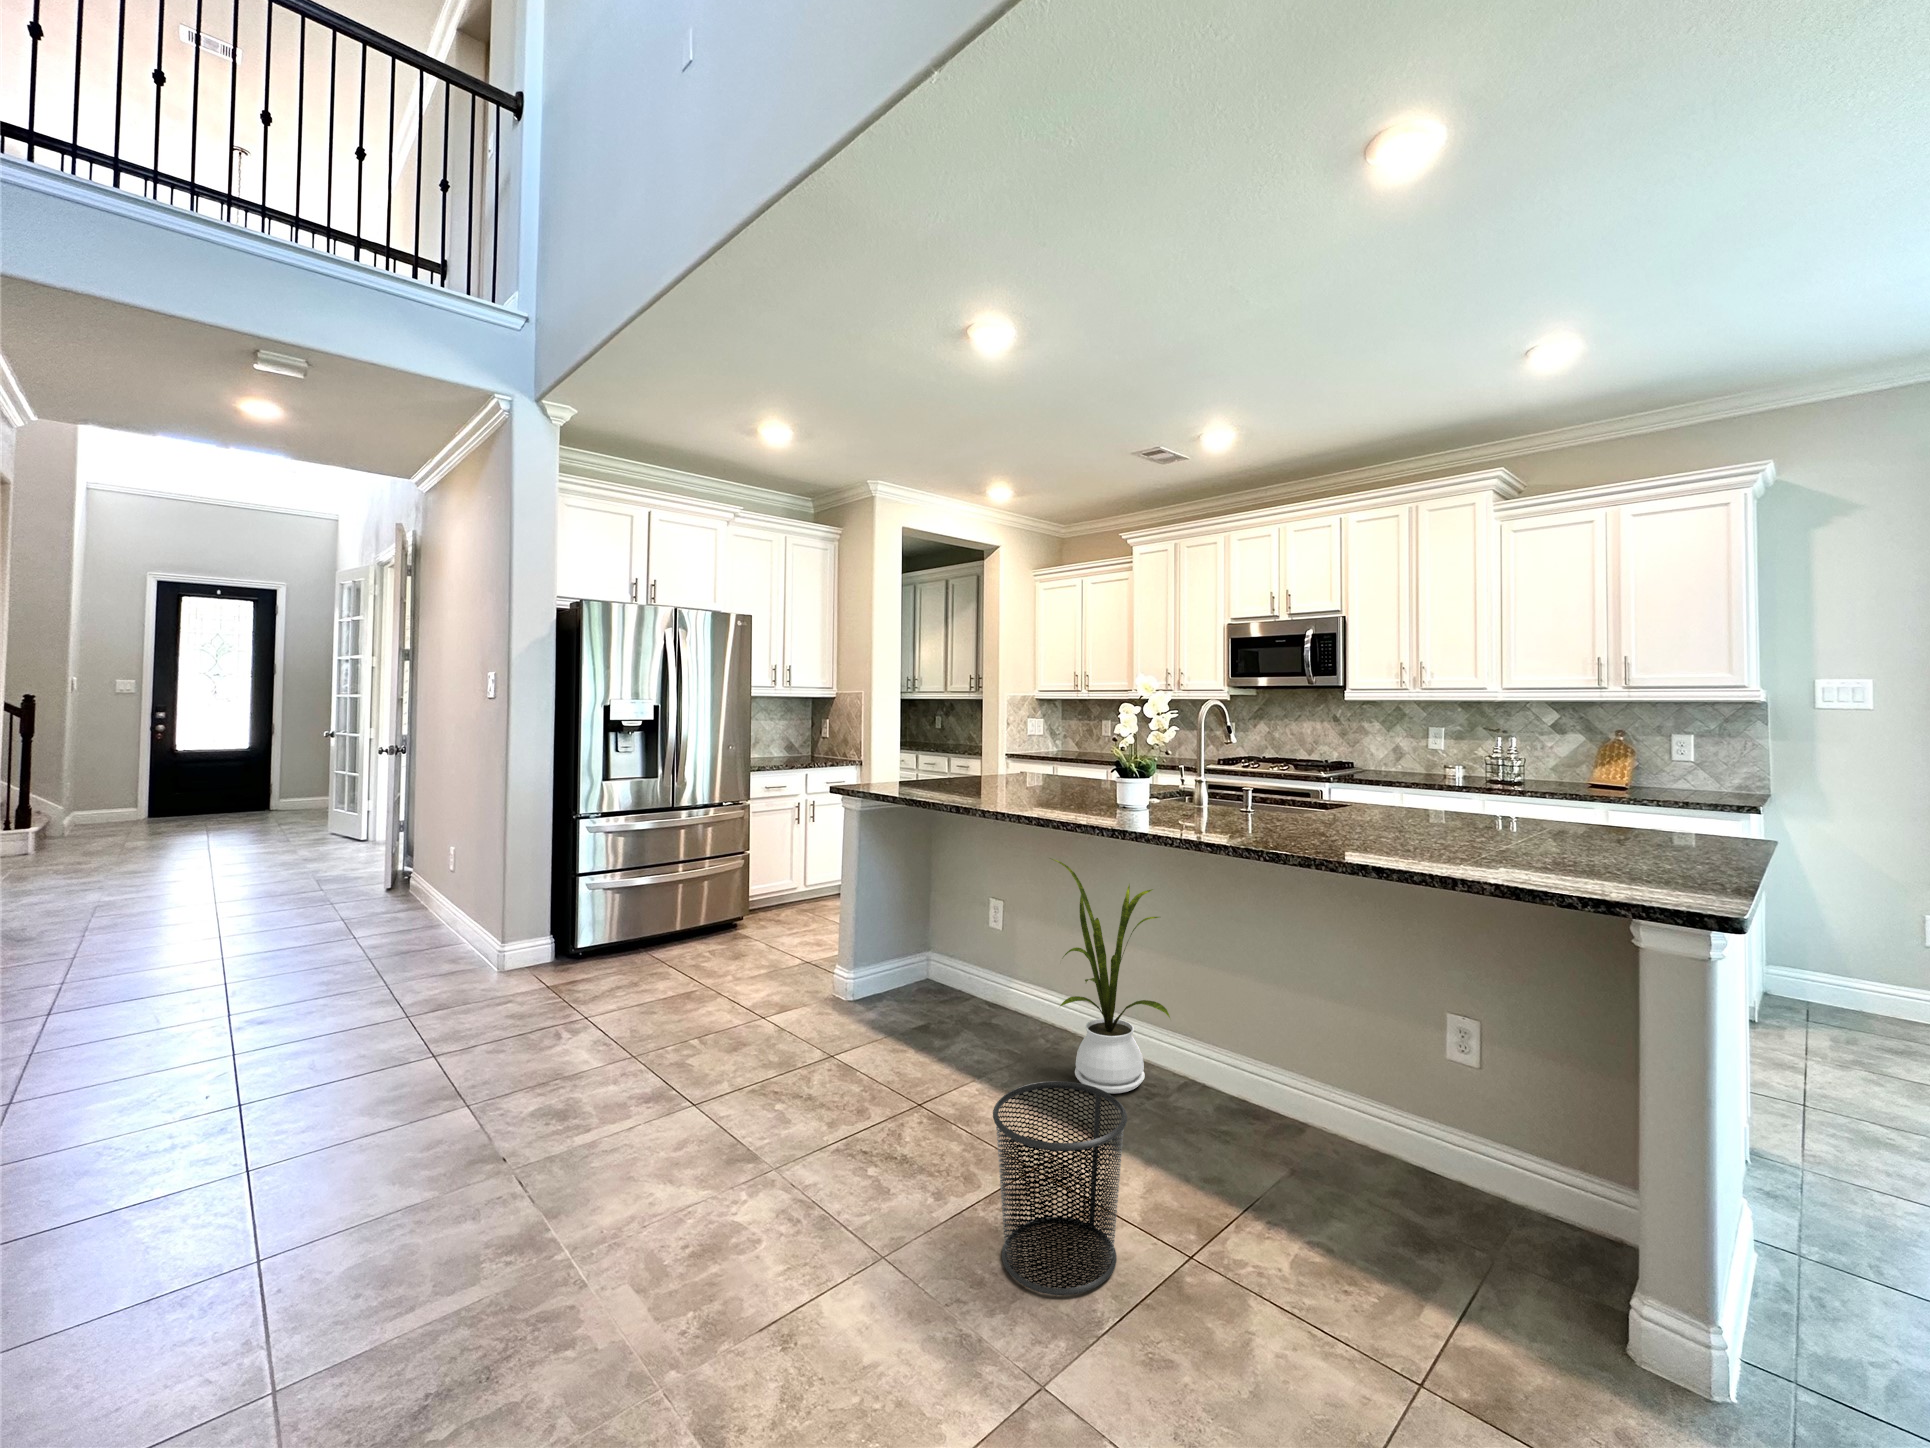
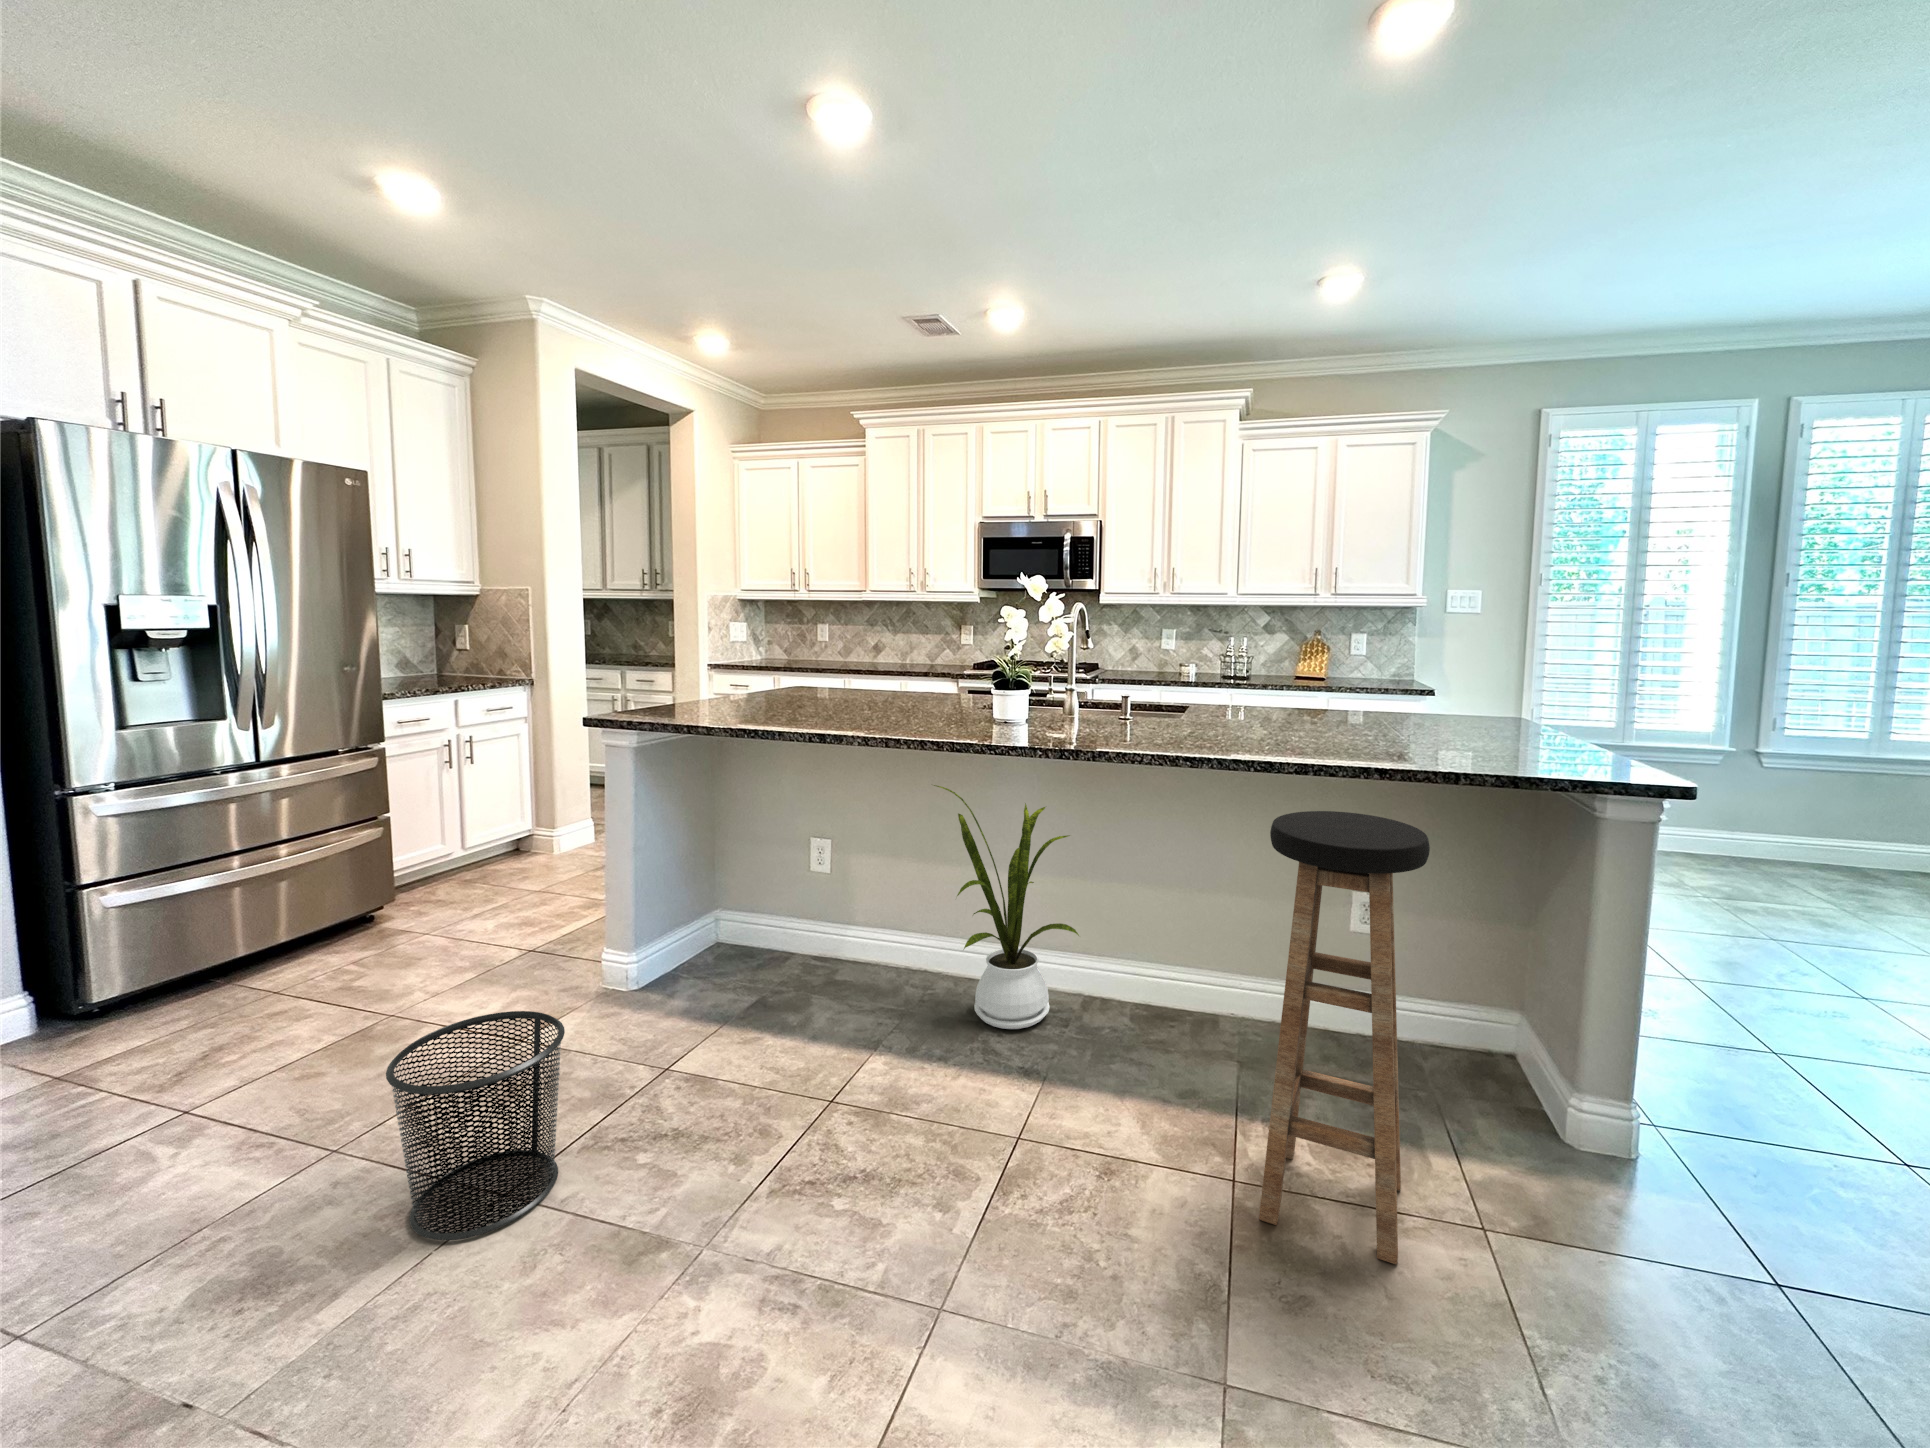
bar stool: none [1187,900,1366,1371] -> present [1259,811,1430,1264]
trash can: present [993,1081,1127,1295] -> present [386,1011,565,1240]

